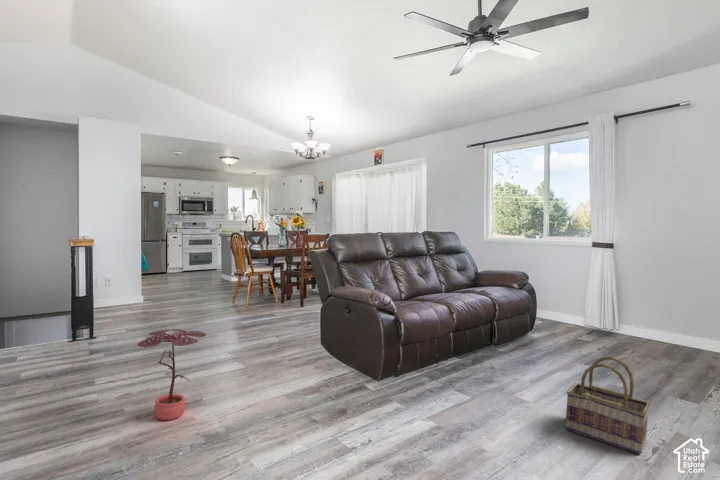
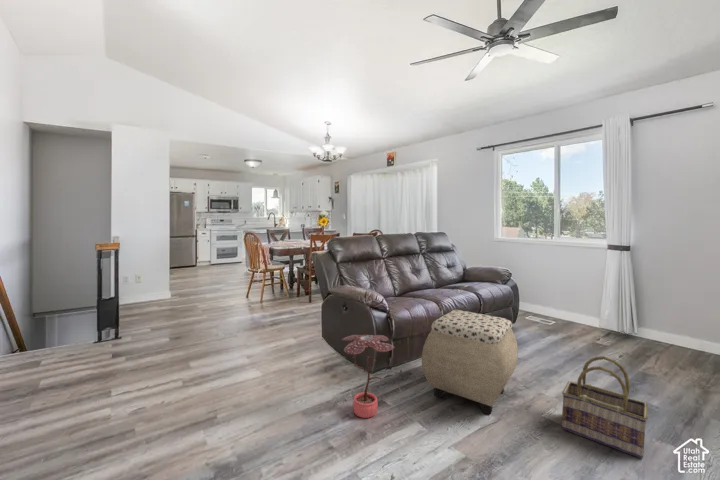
ottoman: none [425,311,527,415] -> present [422,310,518,414]
potted plant: present [138,329,206,420] -> present [342,335,395,418]

